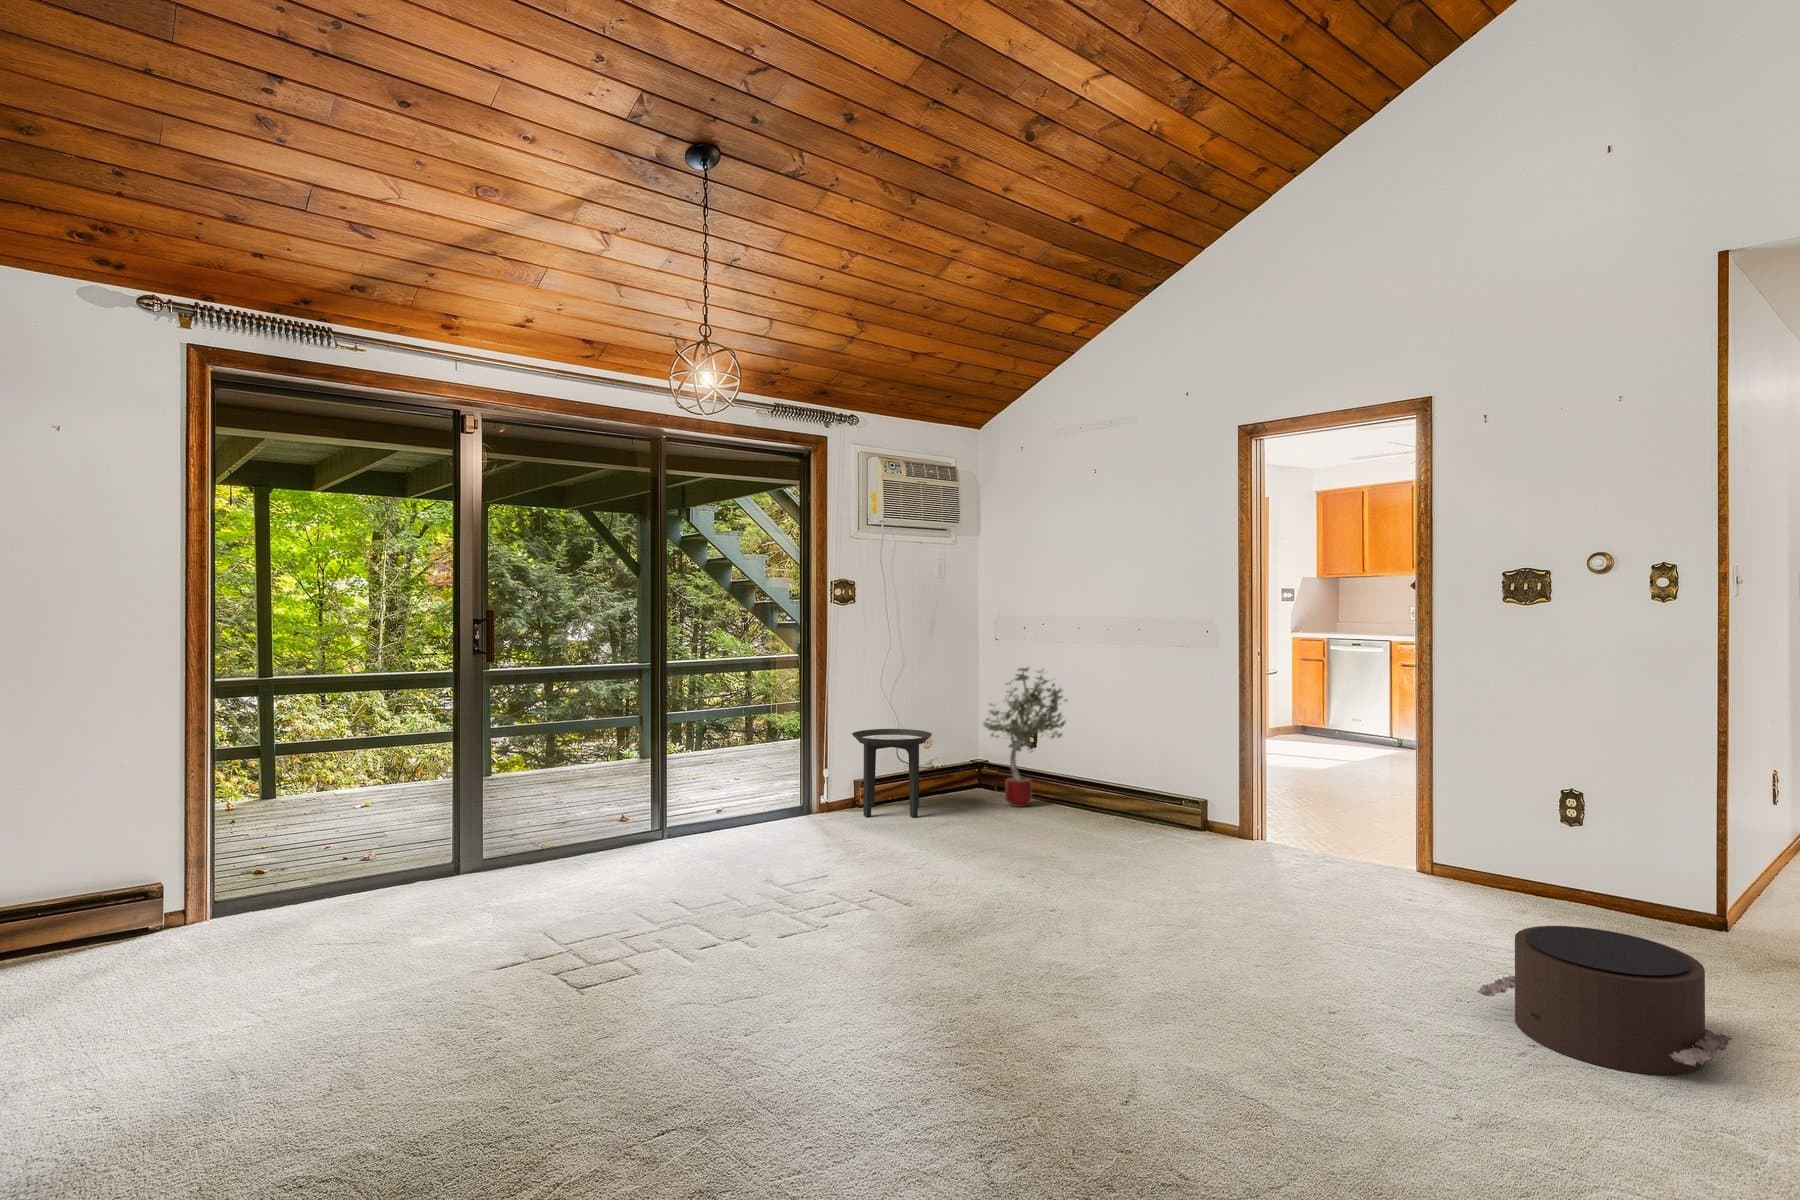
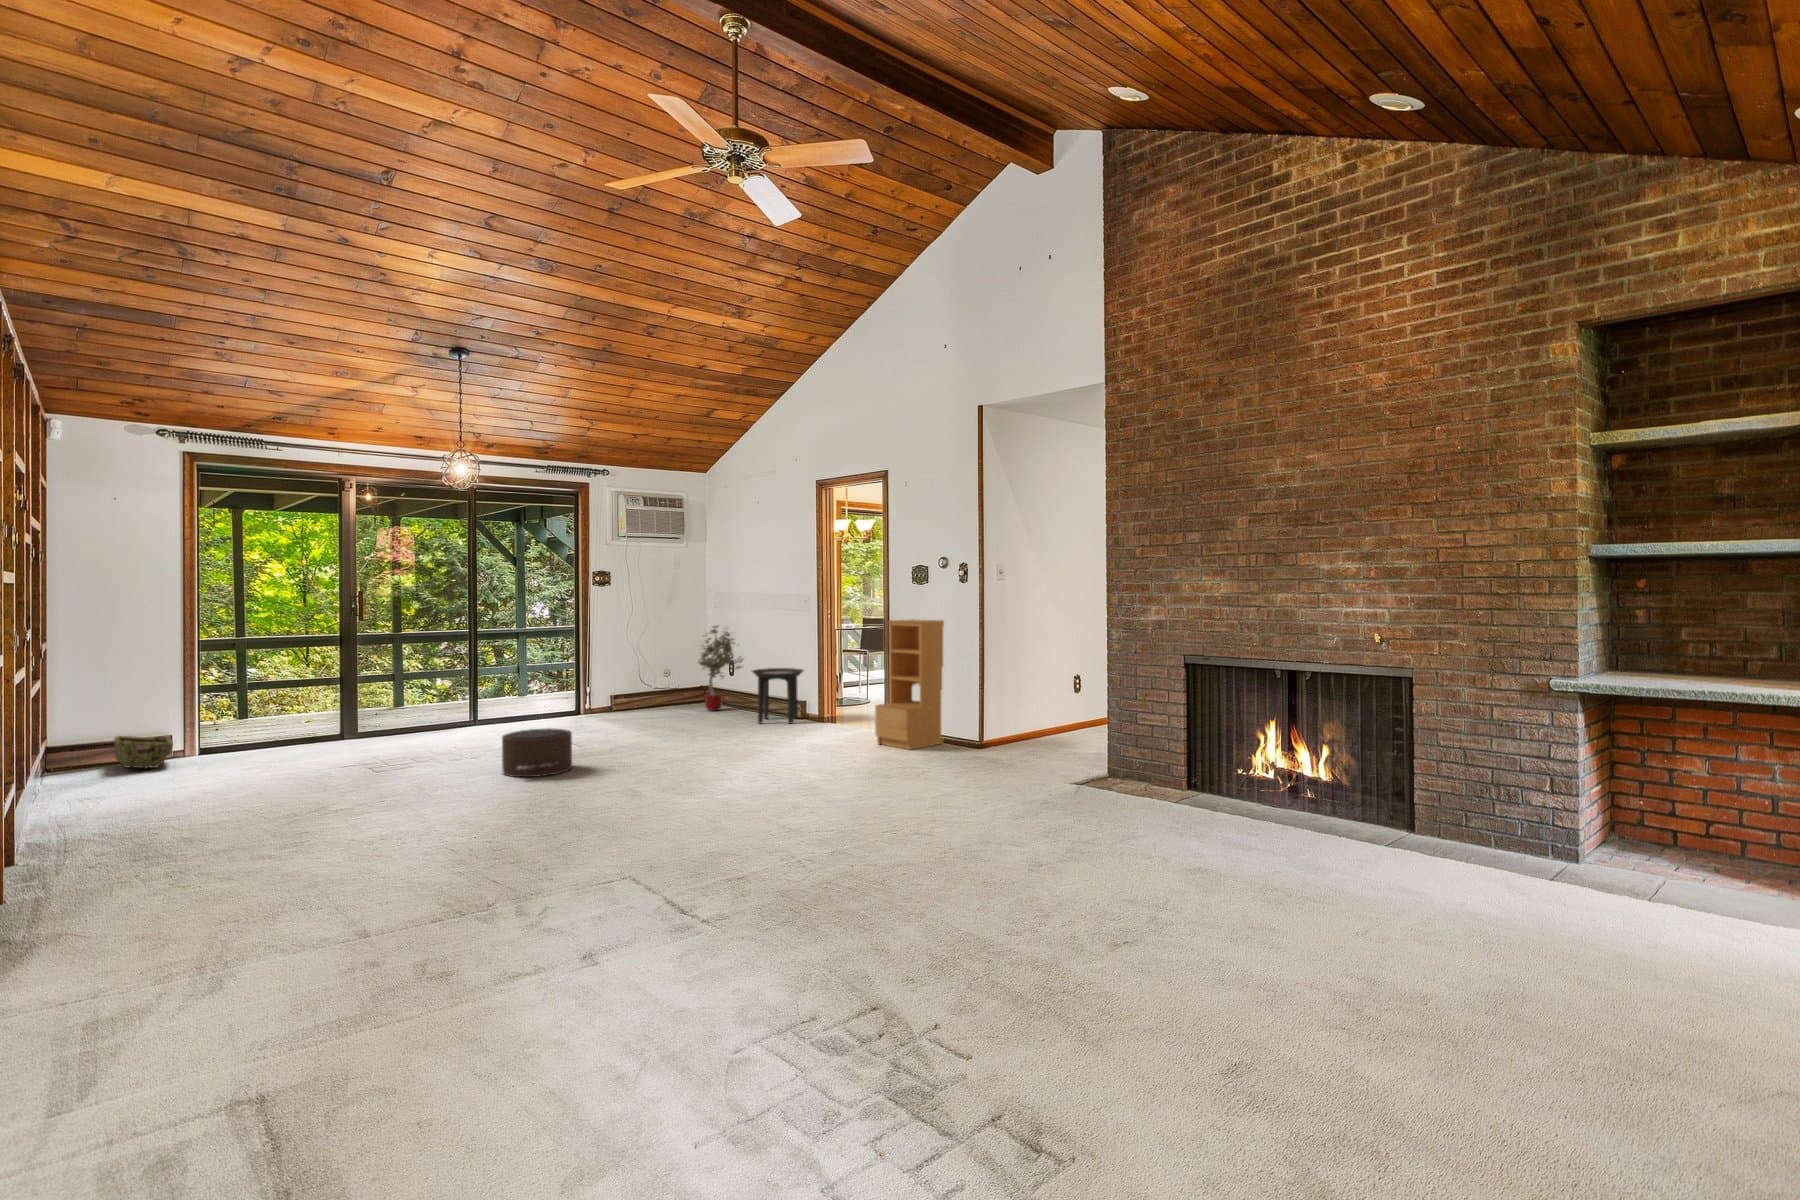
bookshelf: none [1474,669,1608,936] -> present [875,619,944,750]
side table: present [852,729,932,817] -> present [752,668,803,724]
woven basket: none [43,892,158,969] -> present [114,736,173,769]
pouf: present [1477,926,1732,1075] -> present [502,728,572,777]

